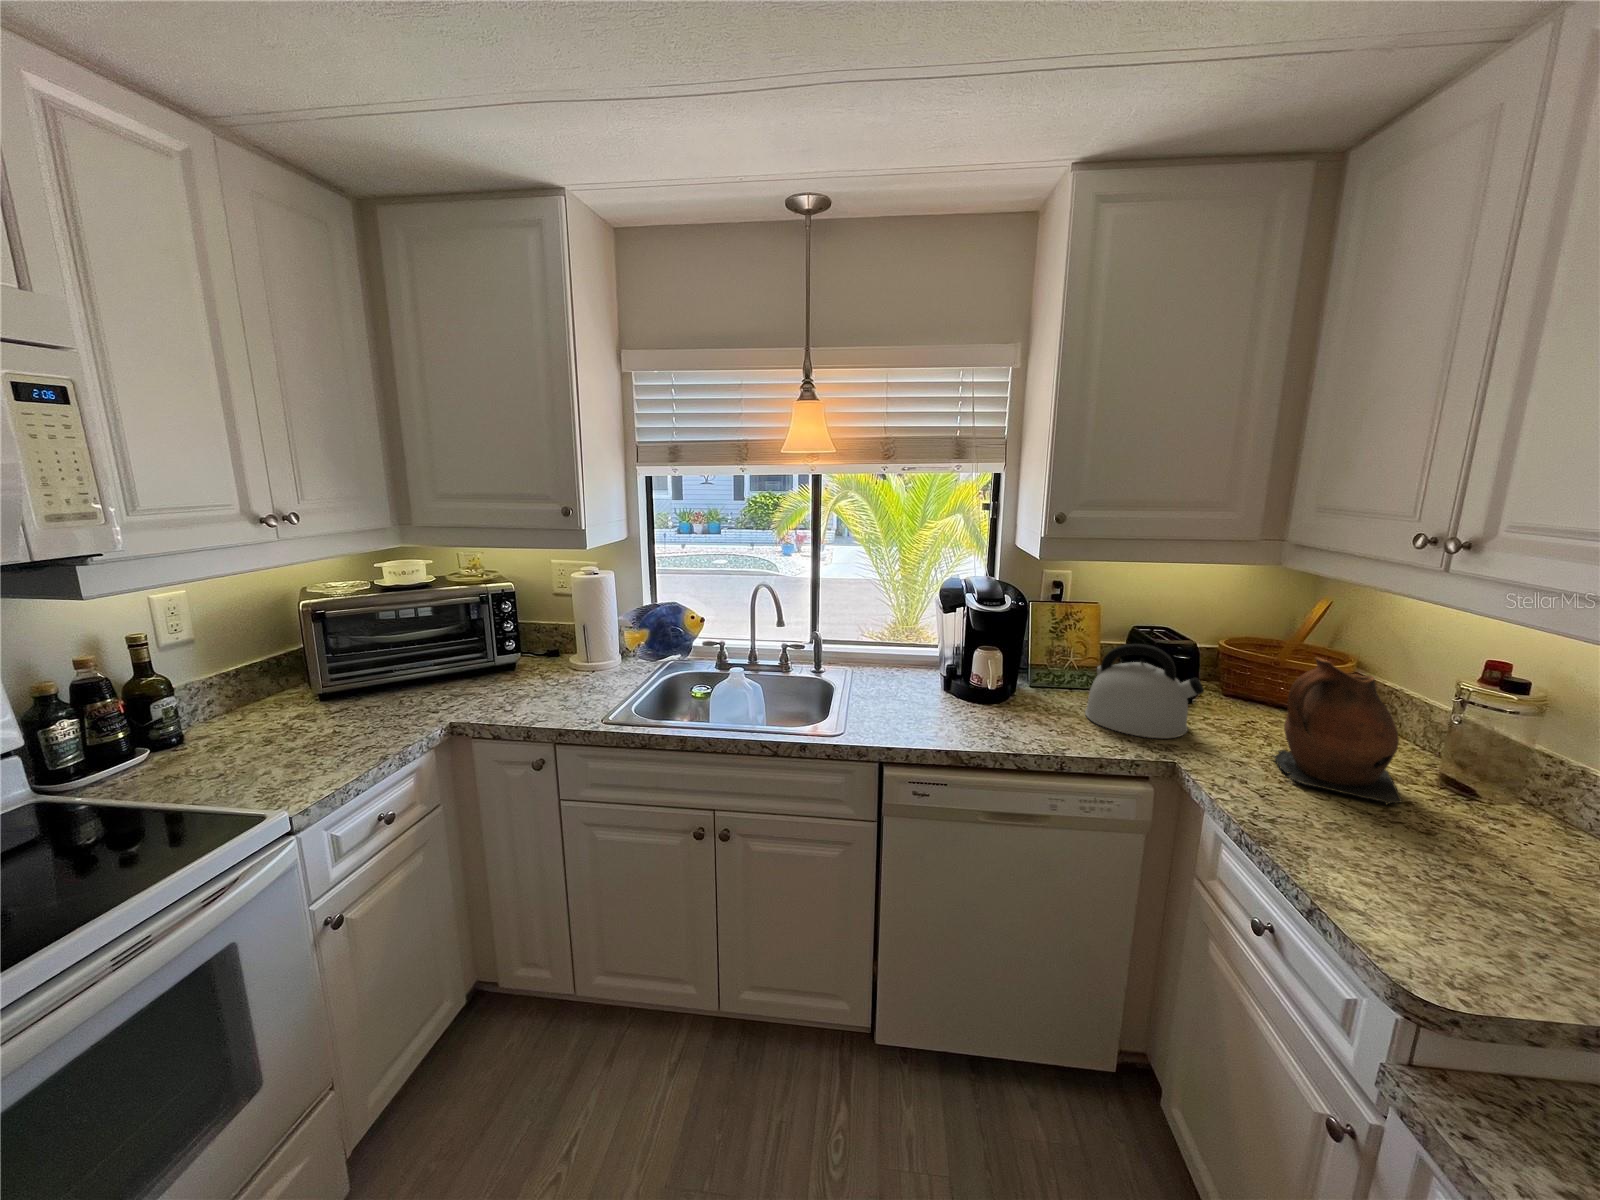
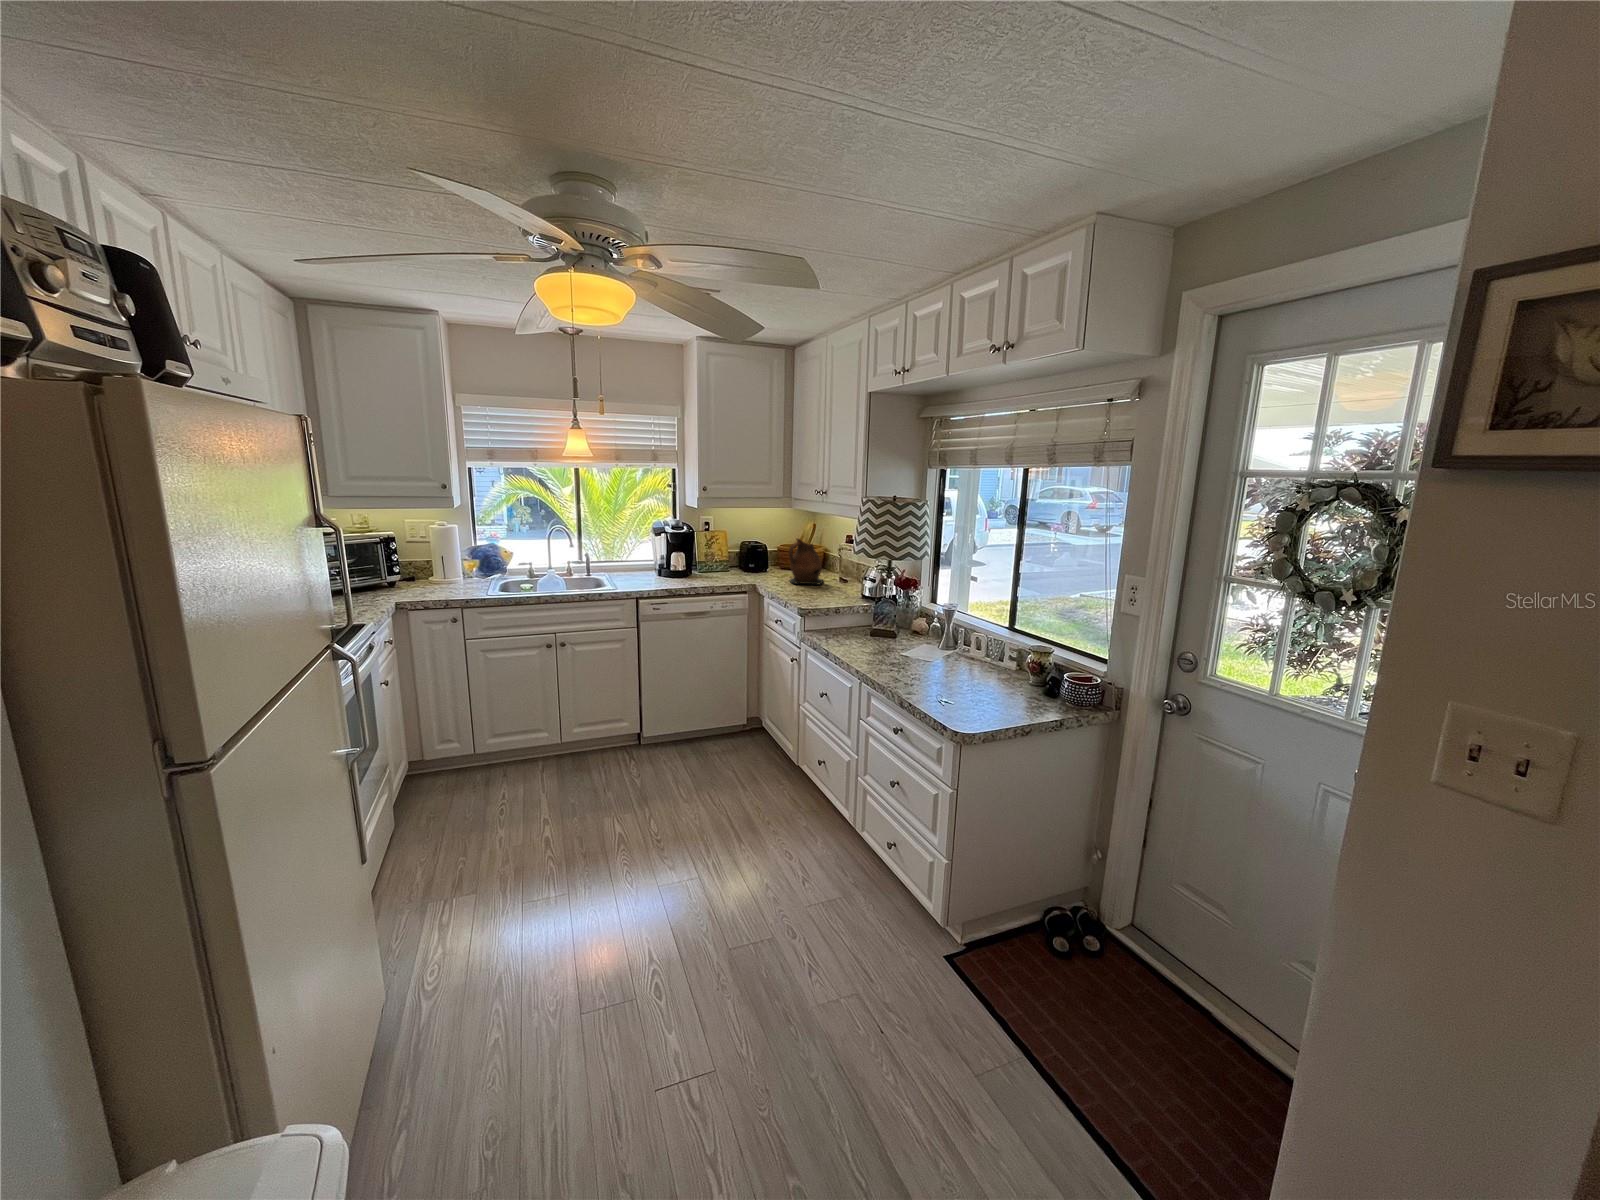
kettle: present [1085,644,1204,738] -> none [723,543,766,580]

